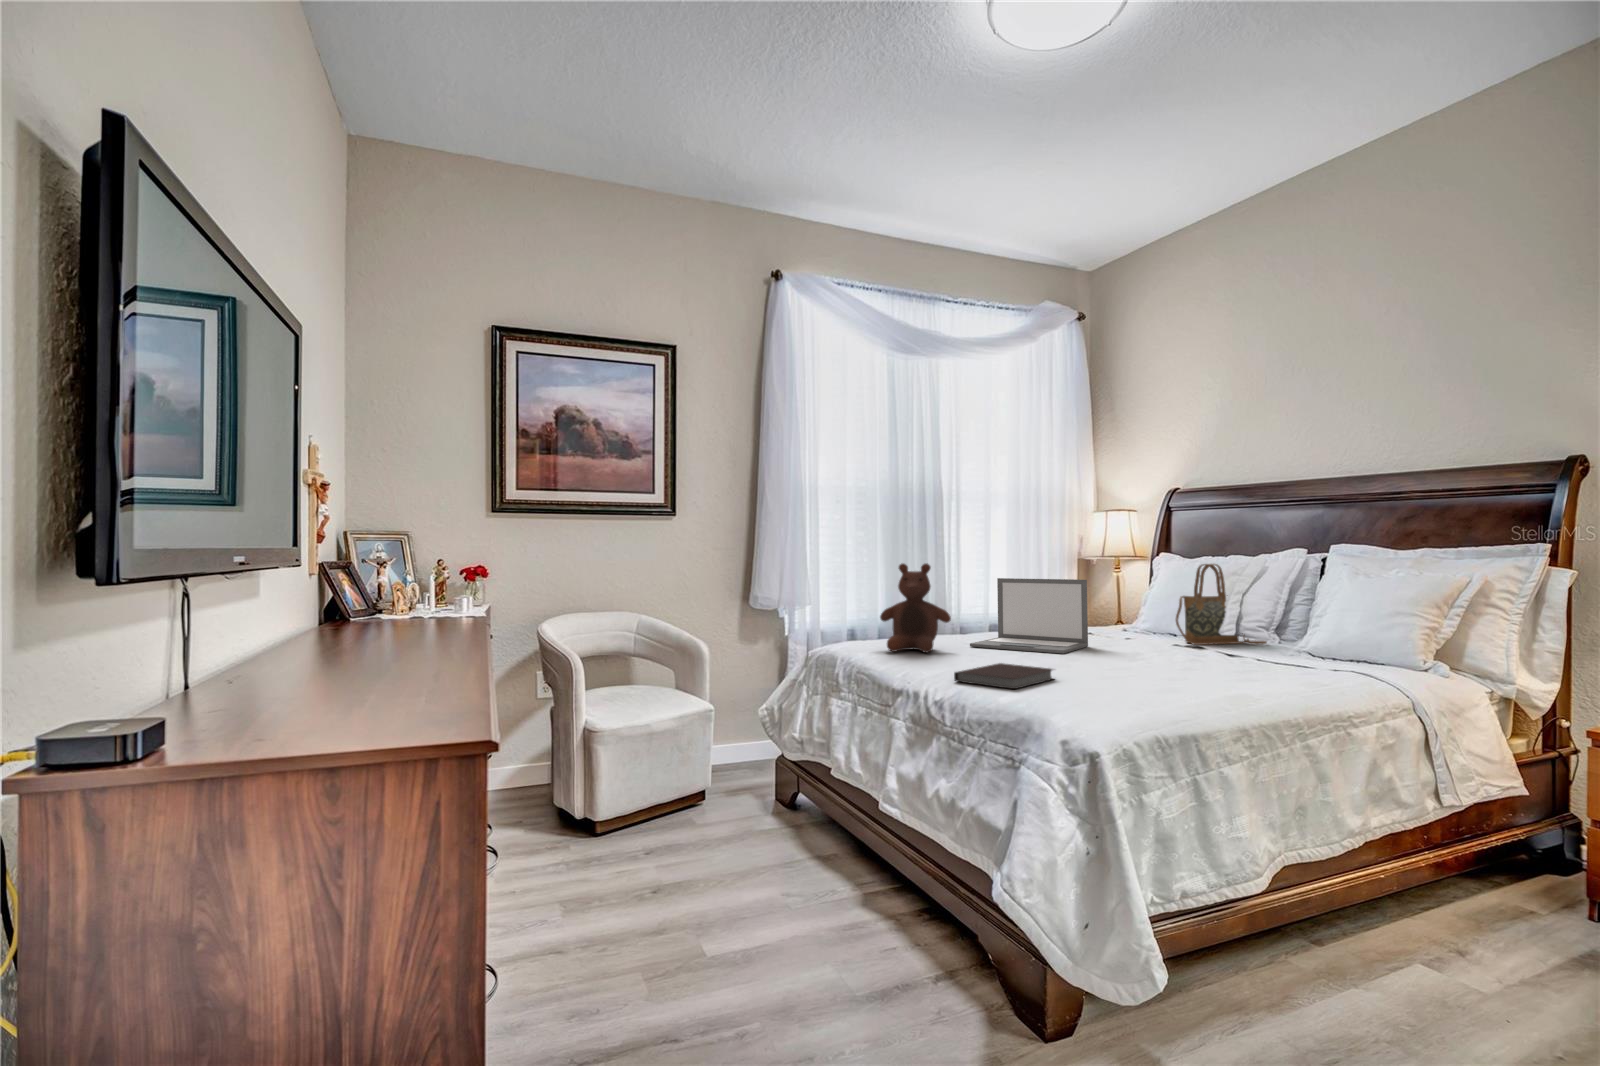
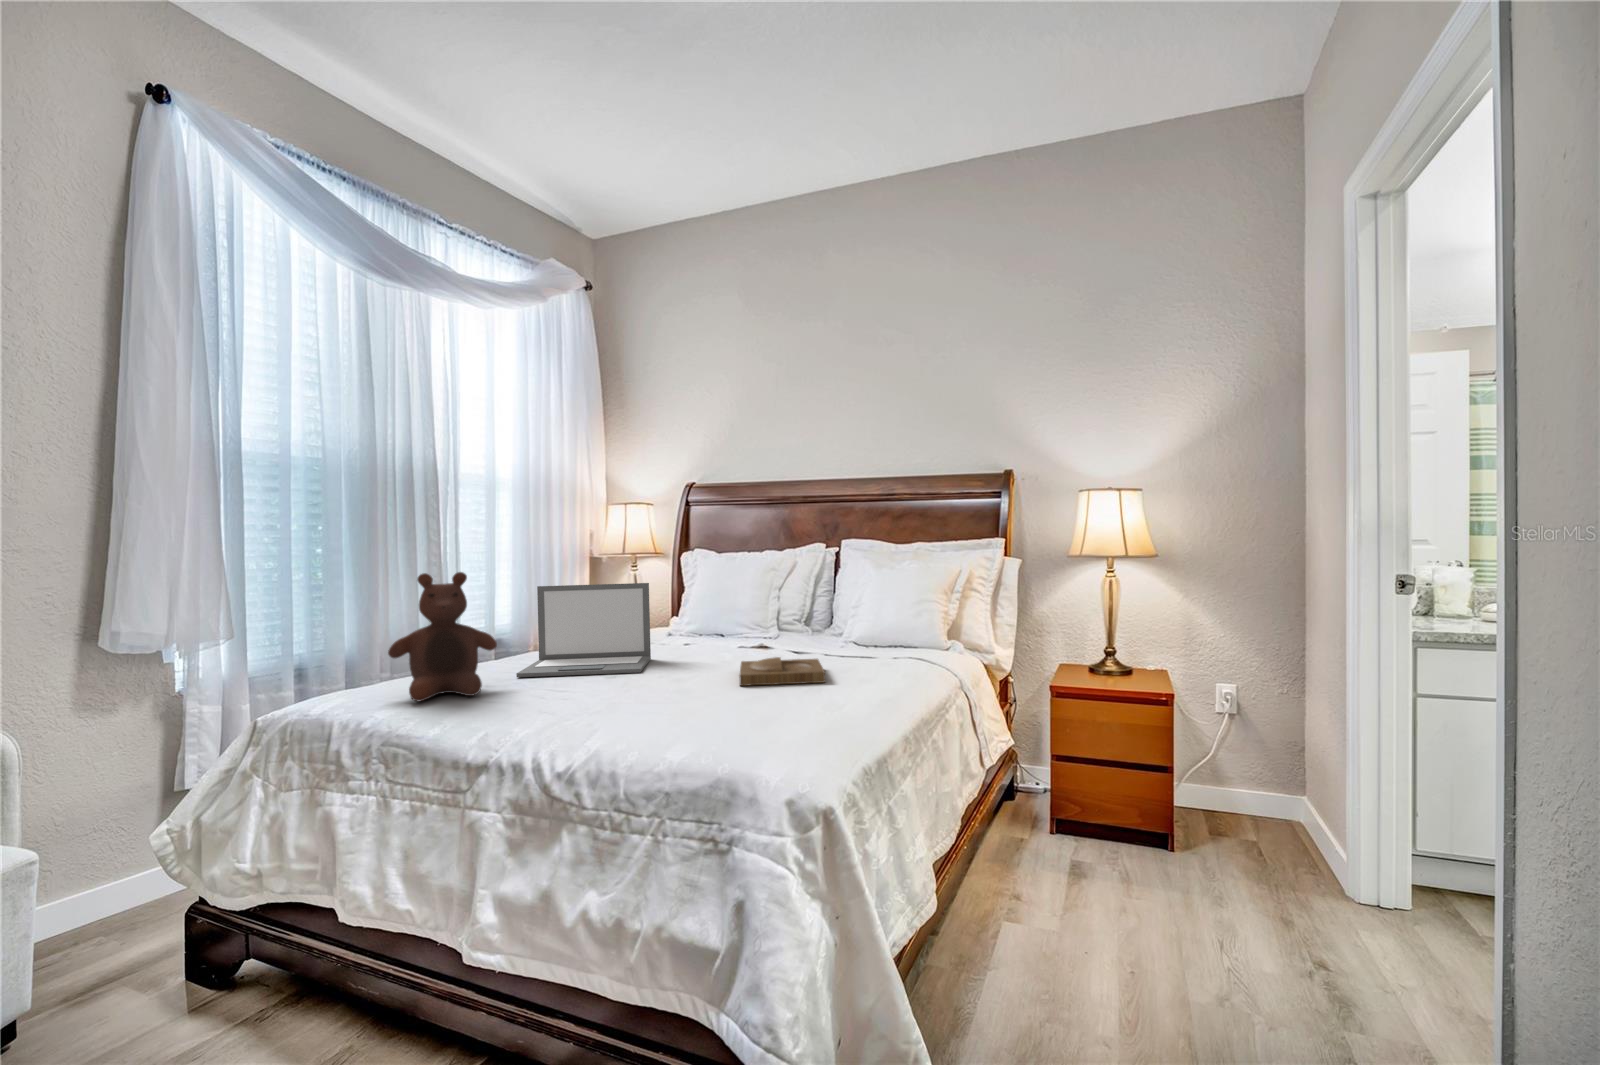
handbag: present [1176,564,1267,645] -> none [726,560,800,644]
tray: none [1126,652,1228,678] -> present [739,657,825,686]
notebook: present [954,663,1054,689] -> none [574,699,689,738]

